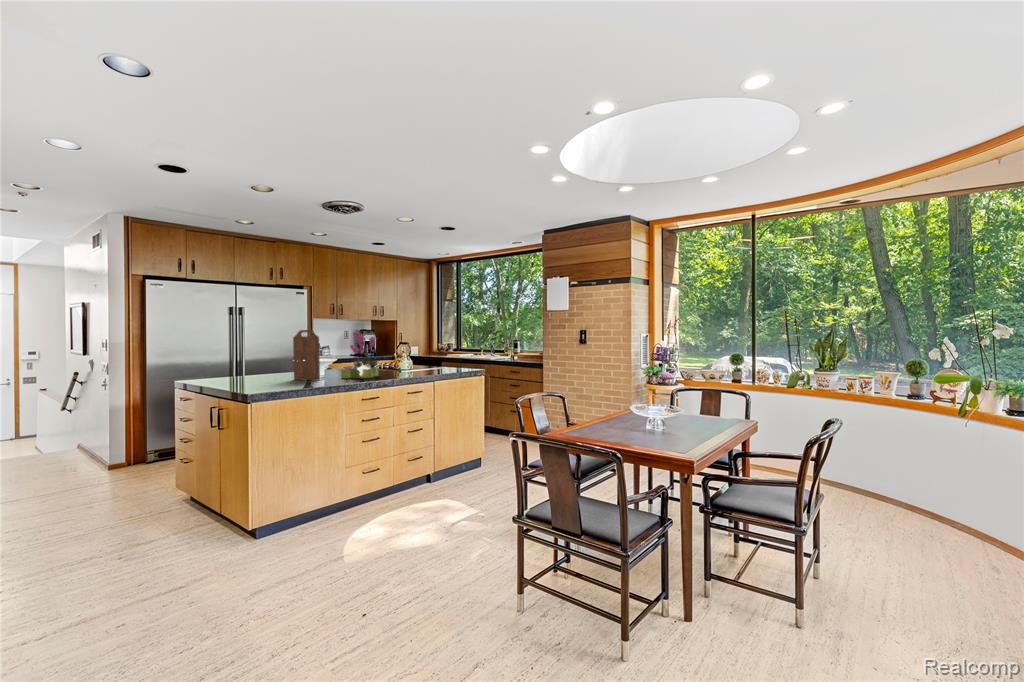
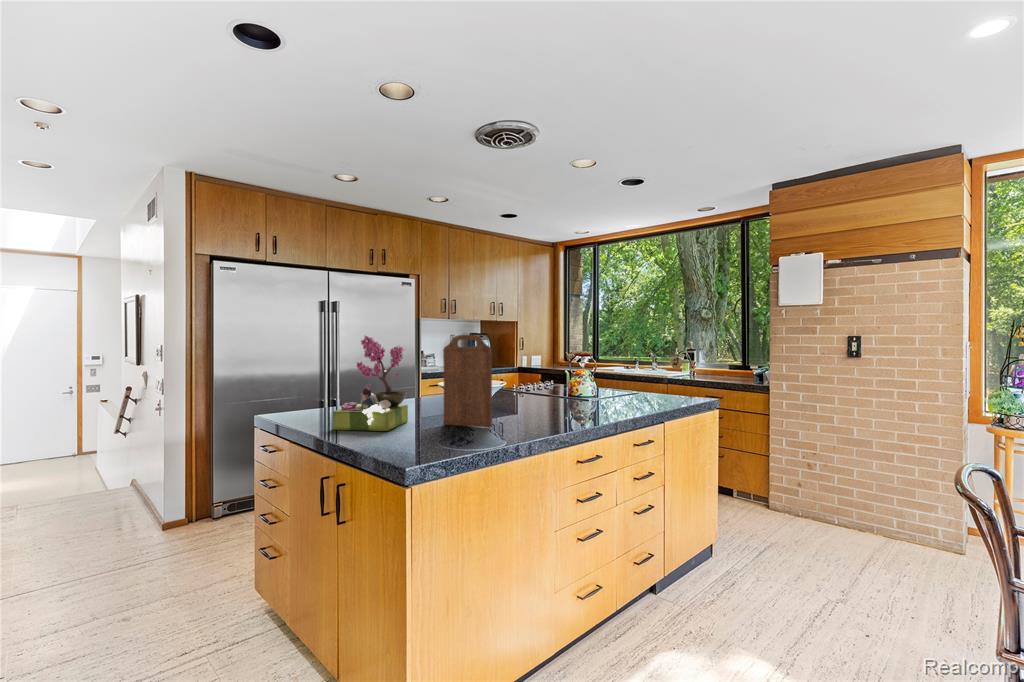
flower arrangement: present [341,331,378,378] -> present [333,335,408,431]

